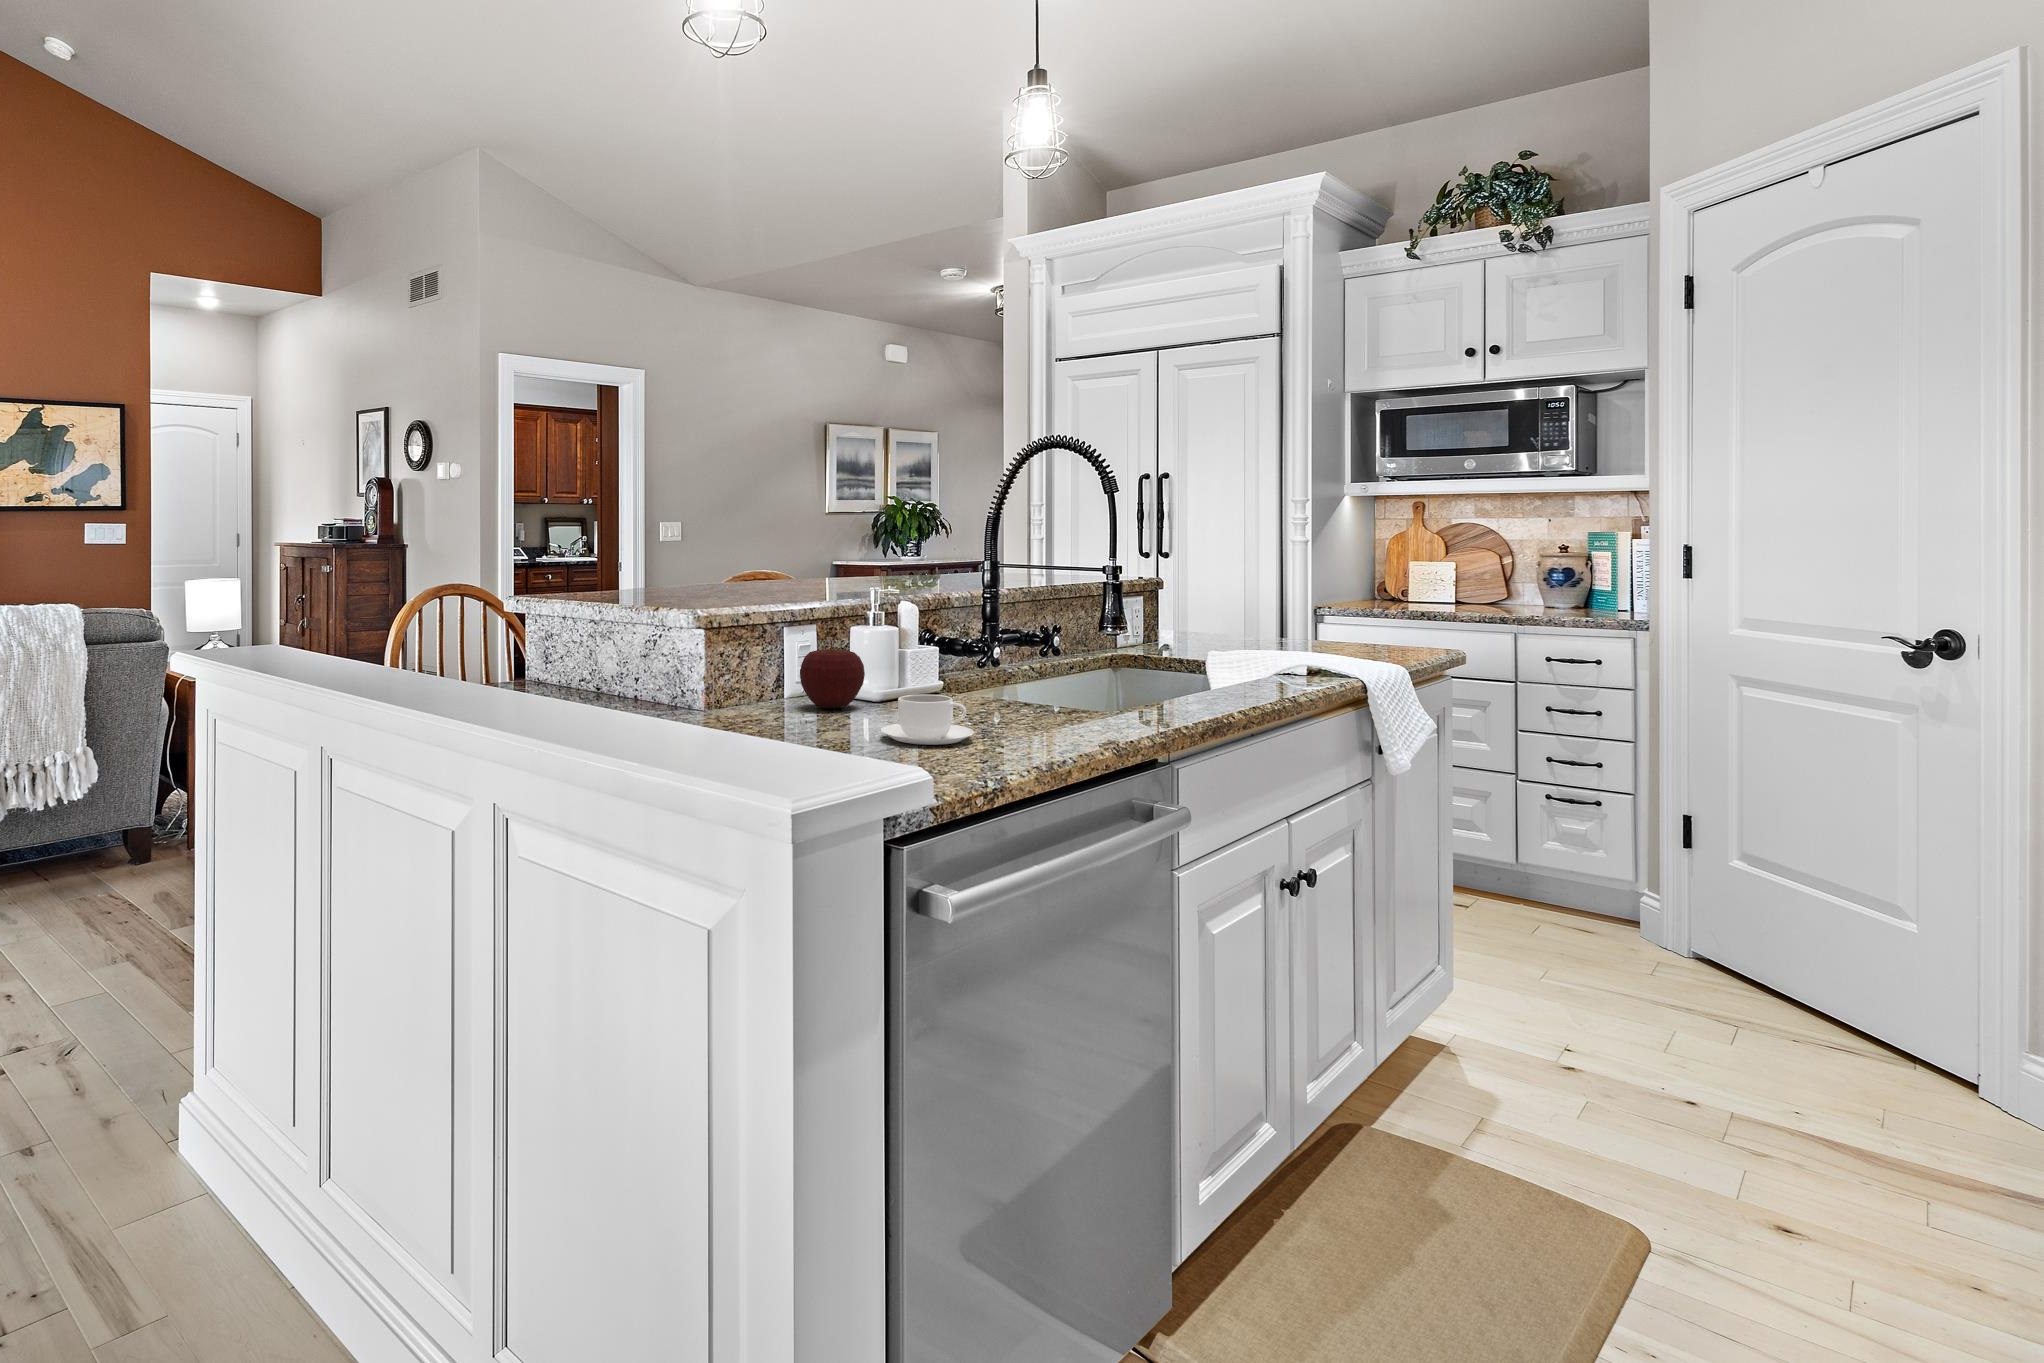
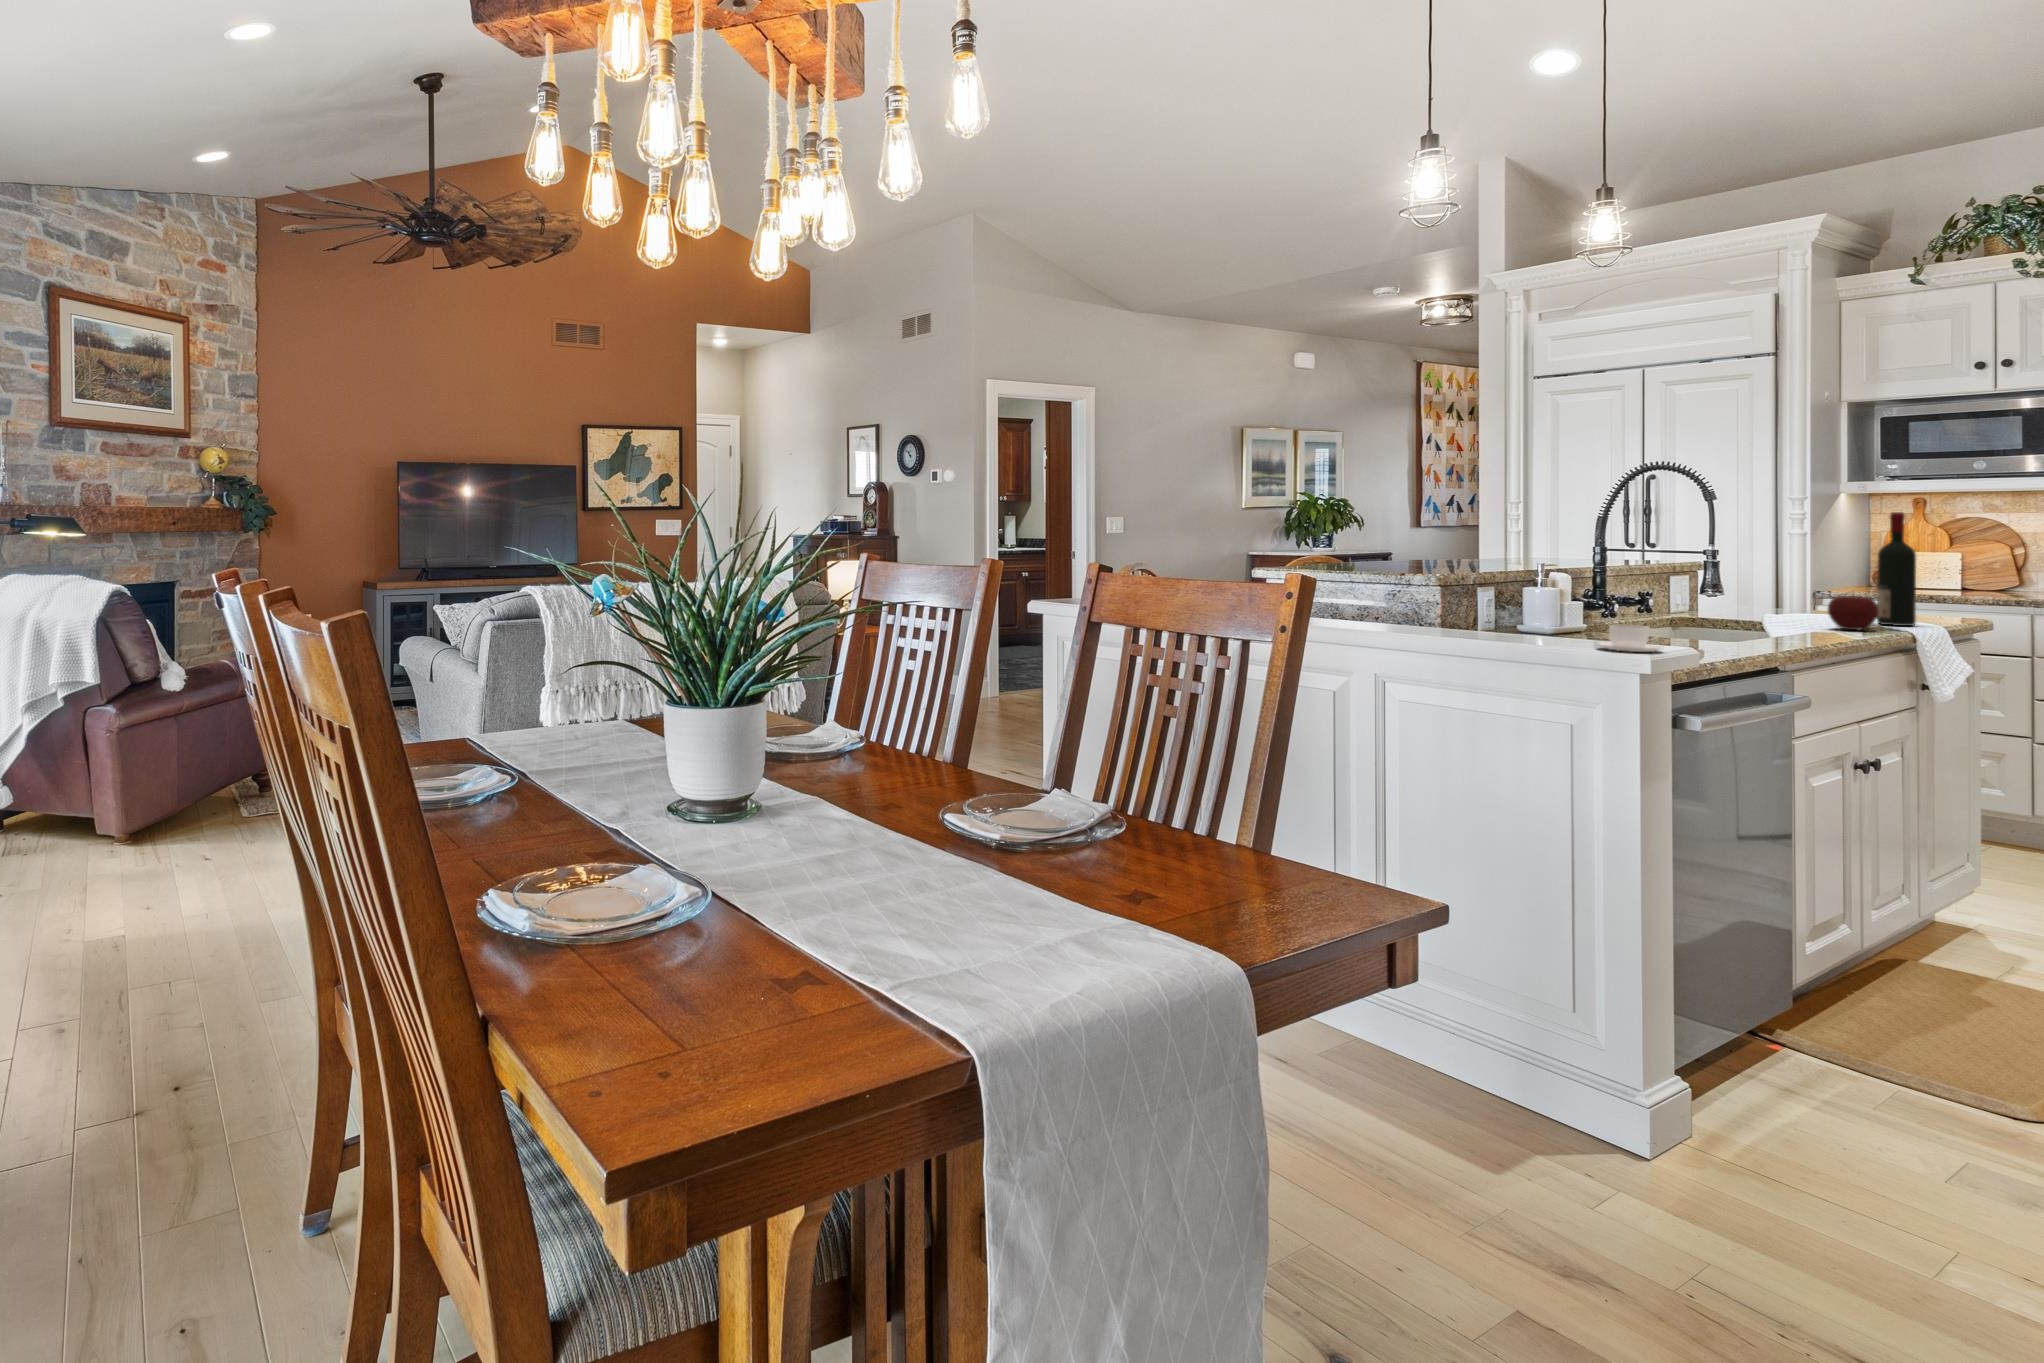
wine bottle: none [1334,511,1376,665] -> present [1877,512,1916,626]
apple: present [800,641,865,708] -> present [1828,595,1879,630]

